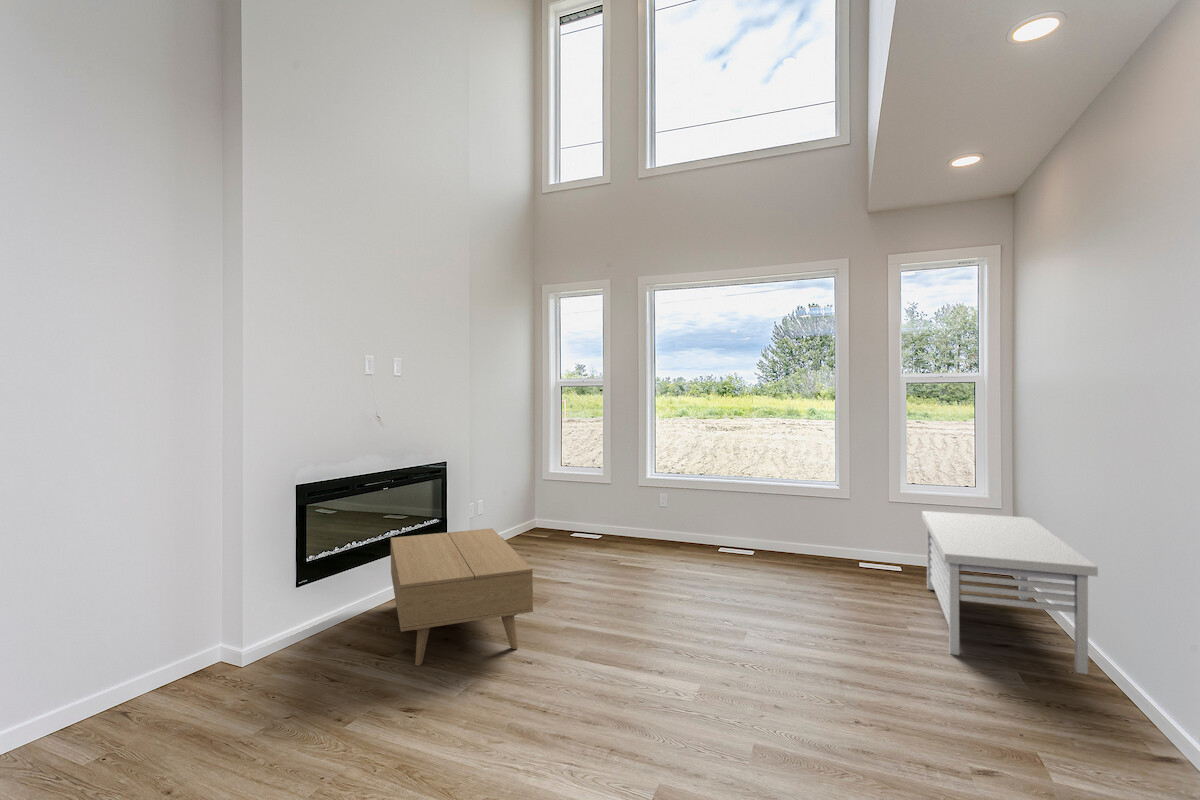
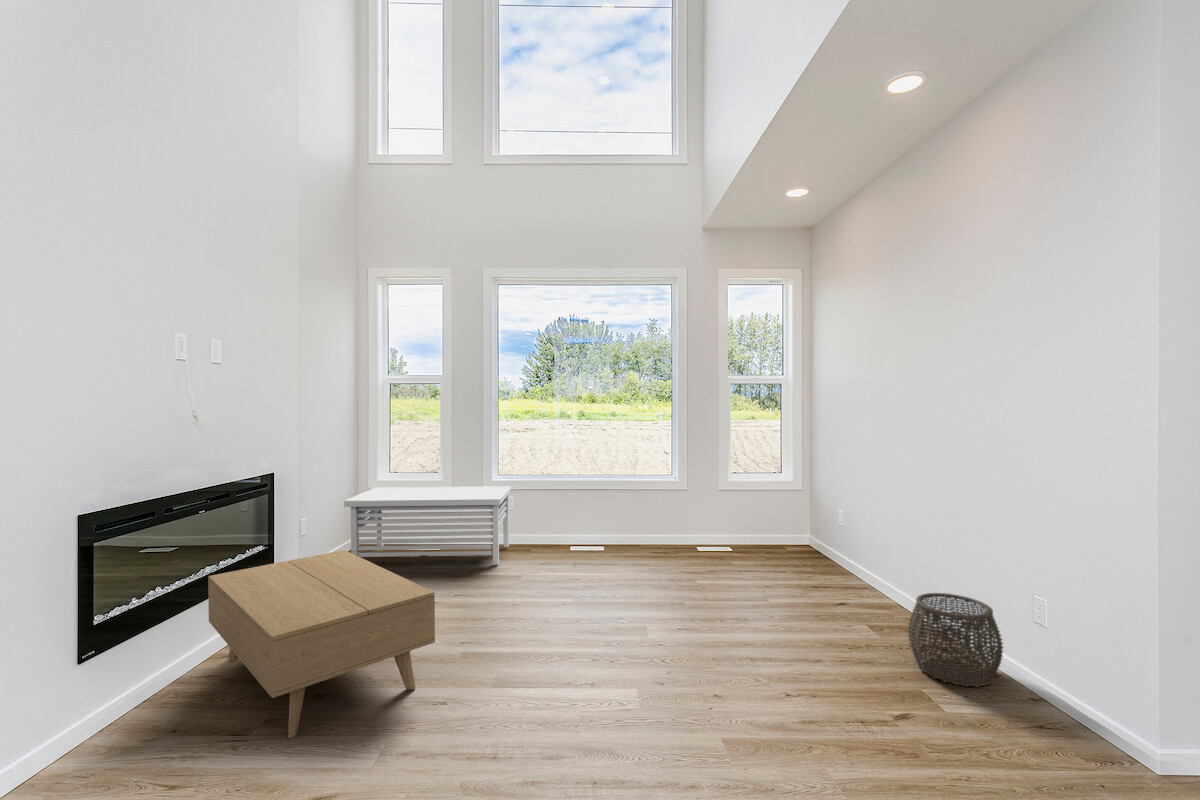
storage bench: present [922,511,1098,674] -> present [344,486,511,565]
woven basket: none [1039,643,1169,766] -> present [908,593,1003,687]

